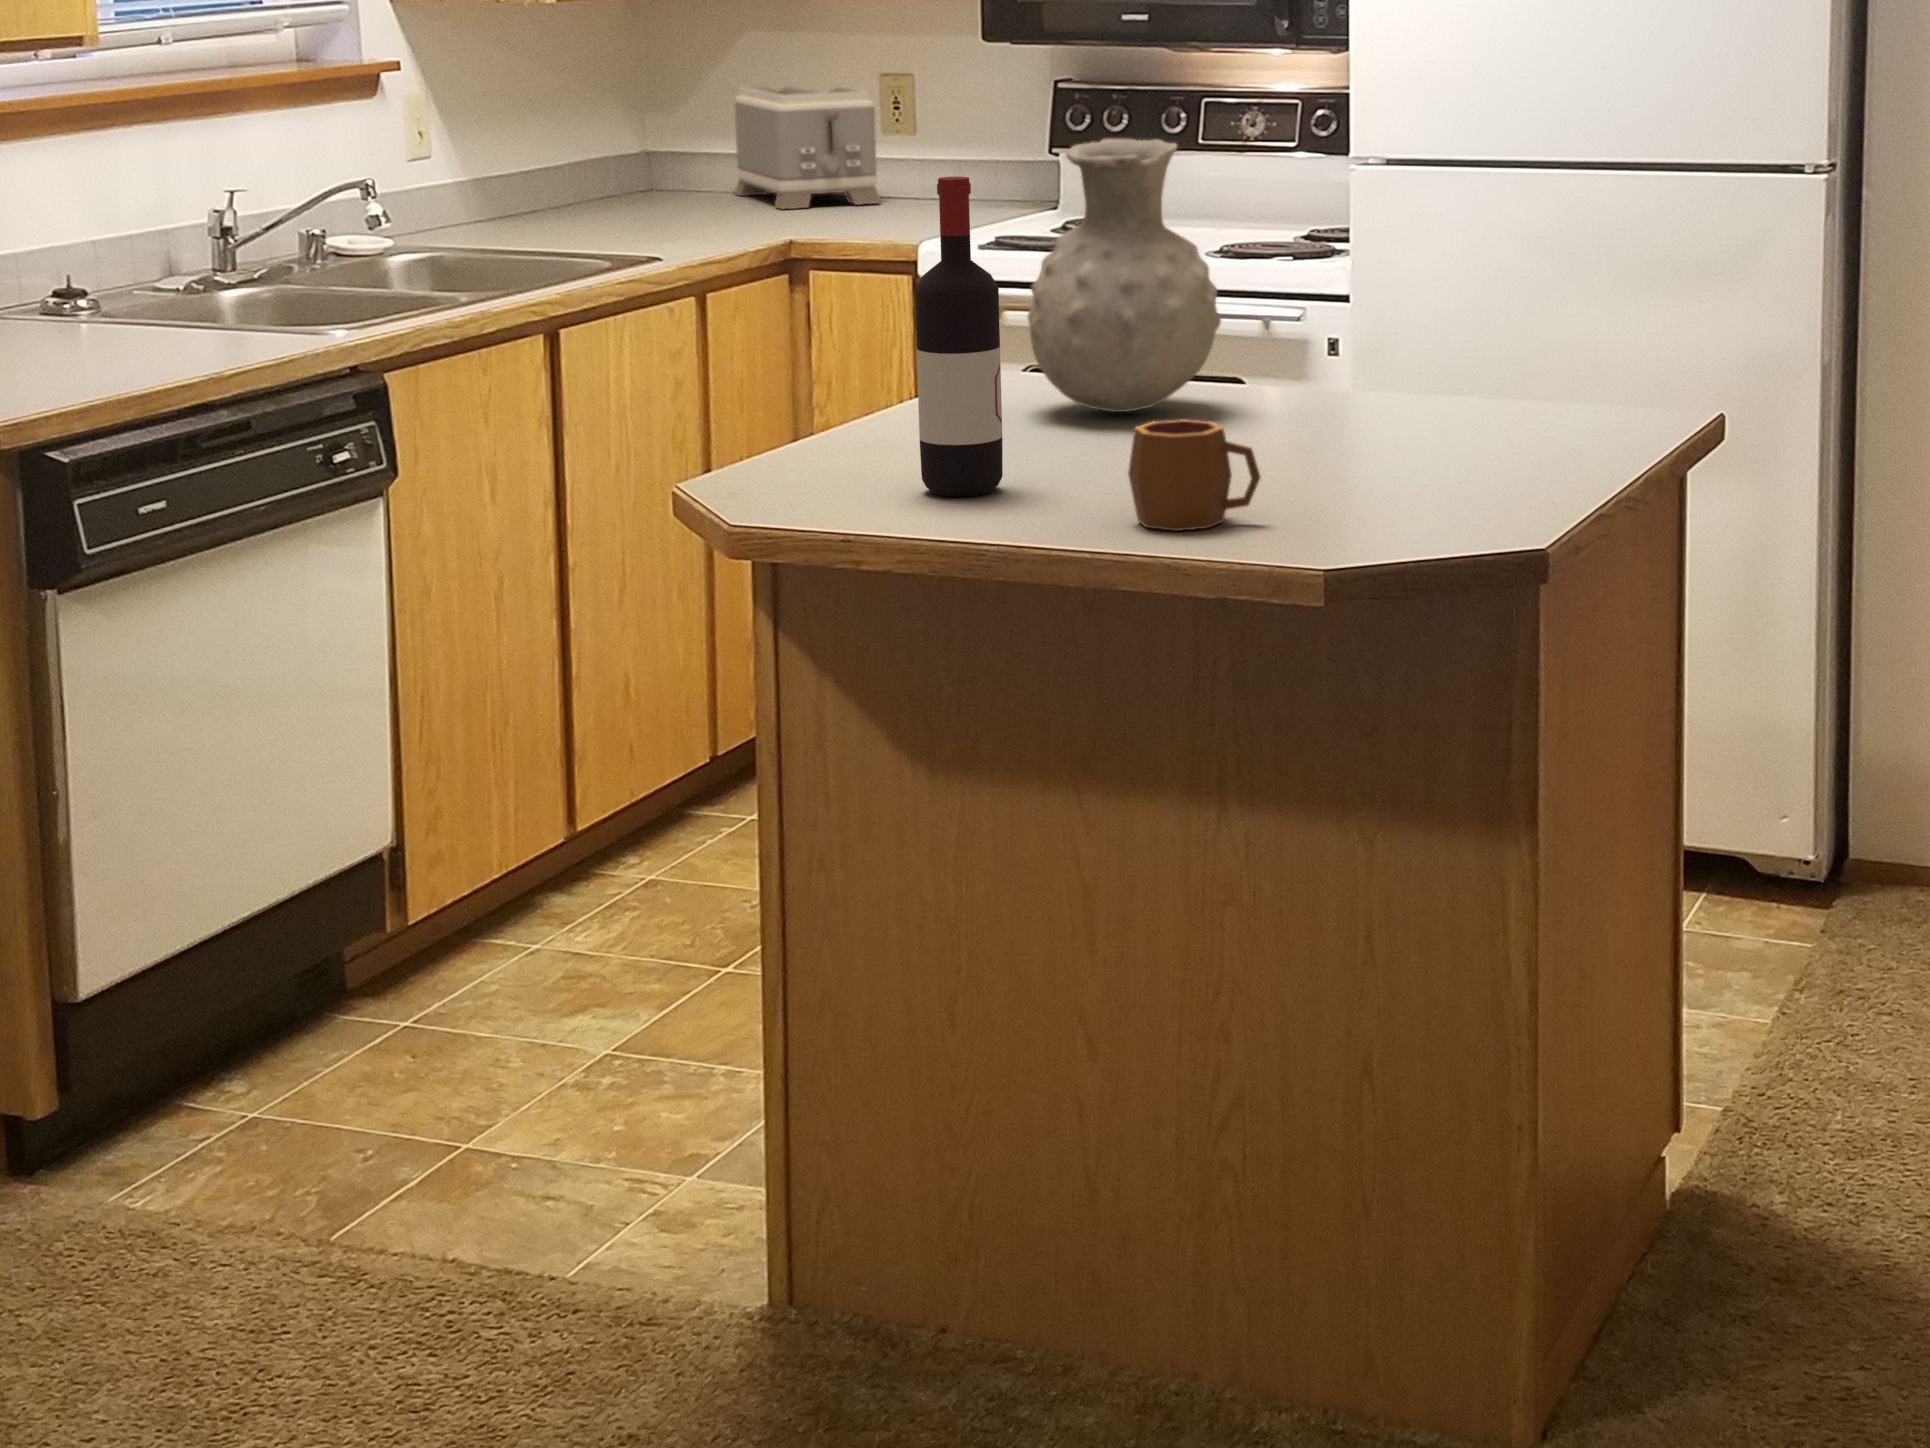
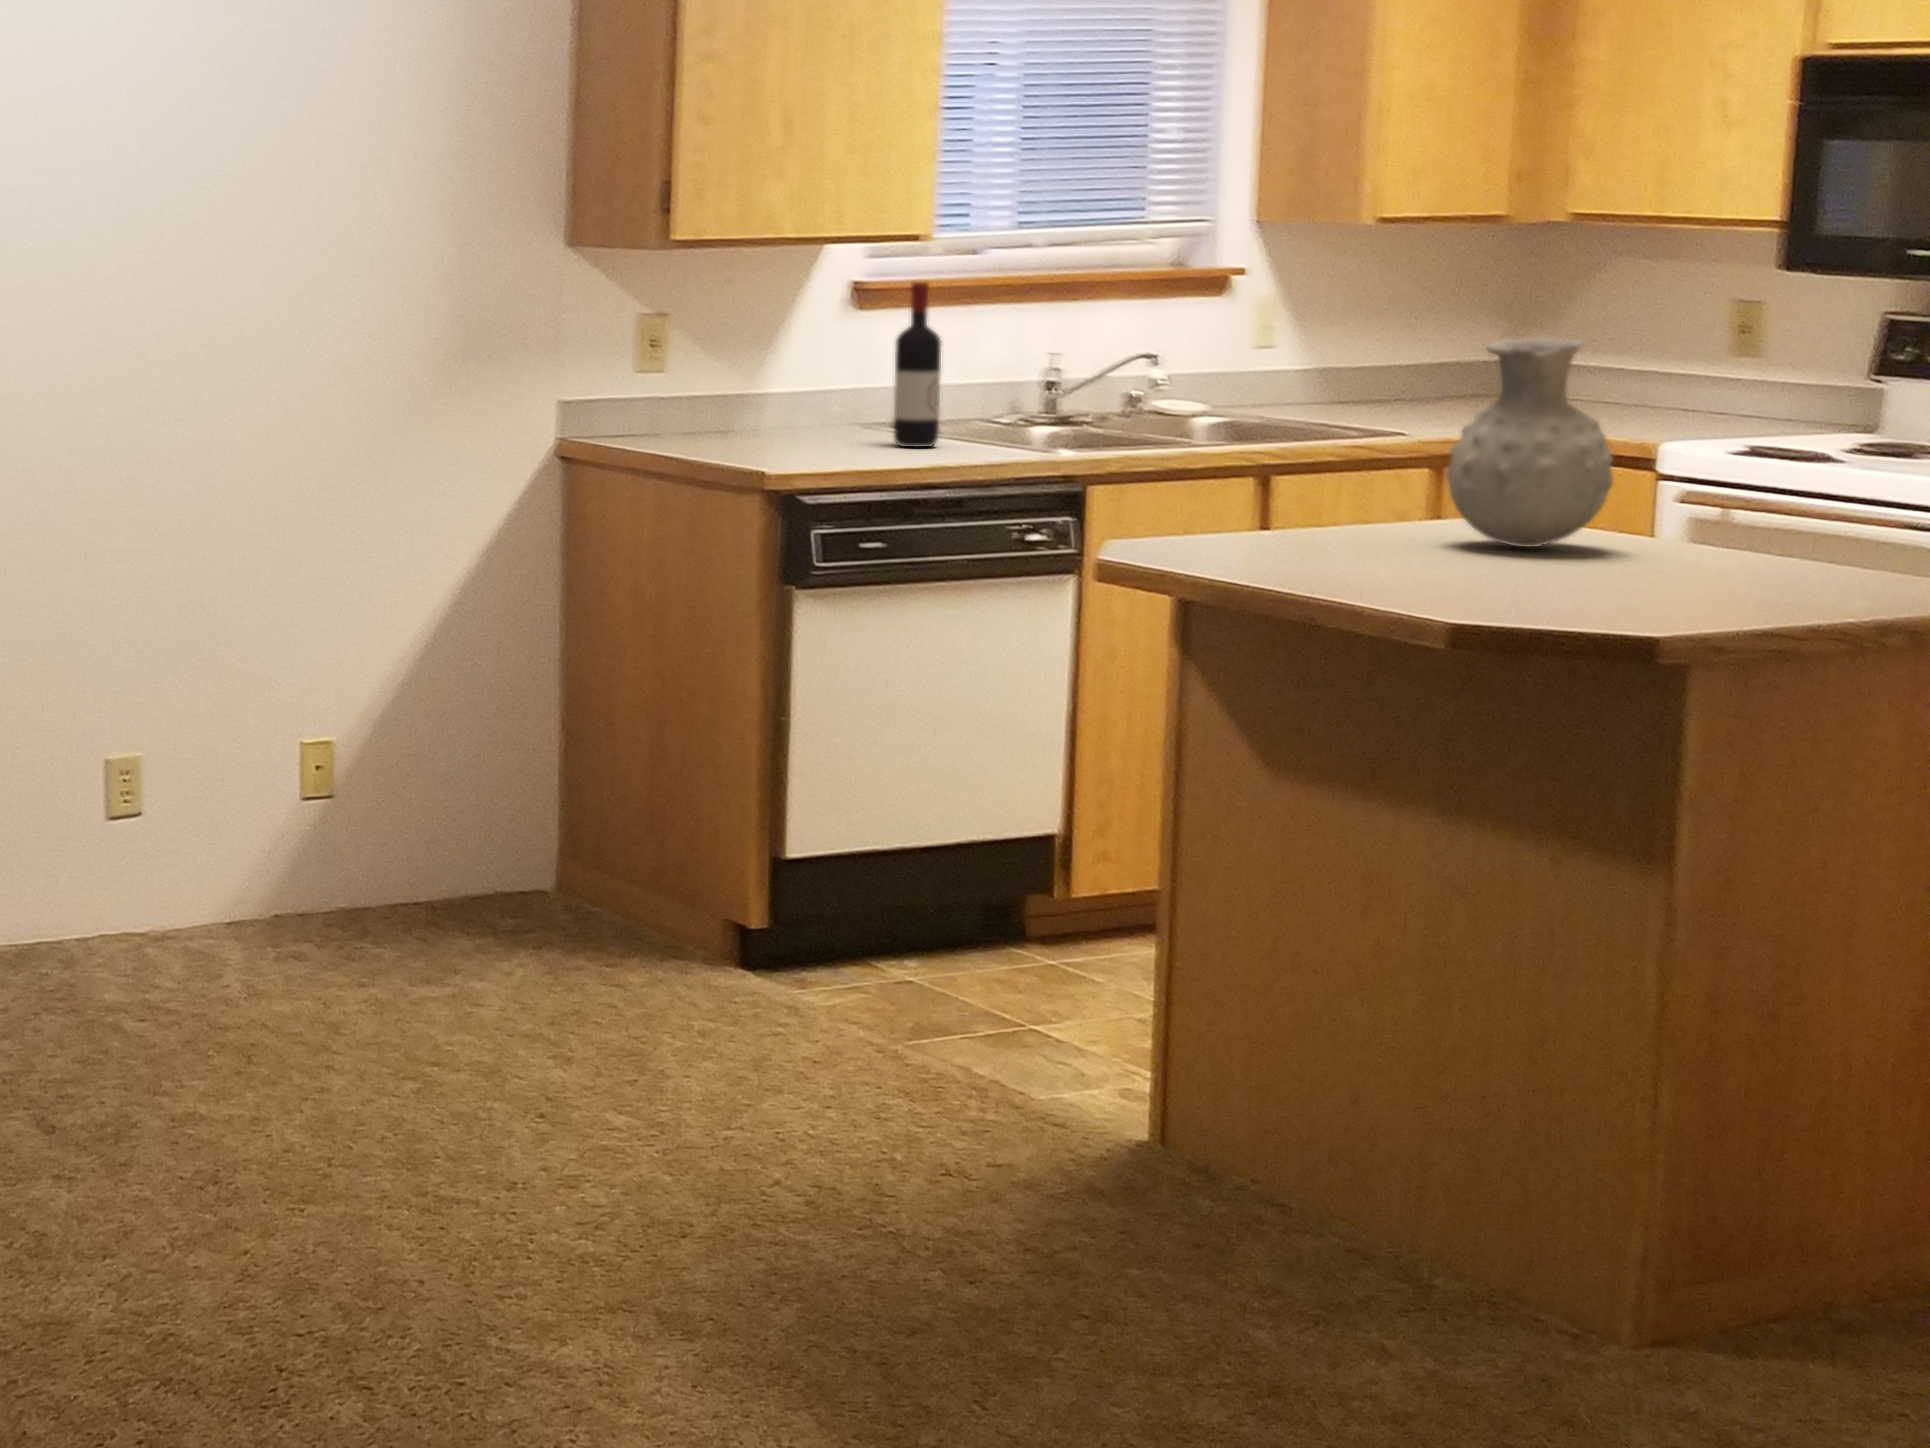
toaster: present [735,86,882,209] -> none [1601,306,1723,419]
wine bottle: present [915,177,1003,496] -> present [894,282,941,447]
mug: present [1128,419,1260,531] -> none [1344,519,1438,593]

